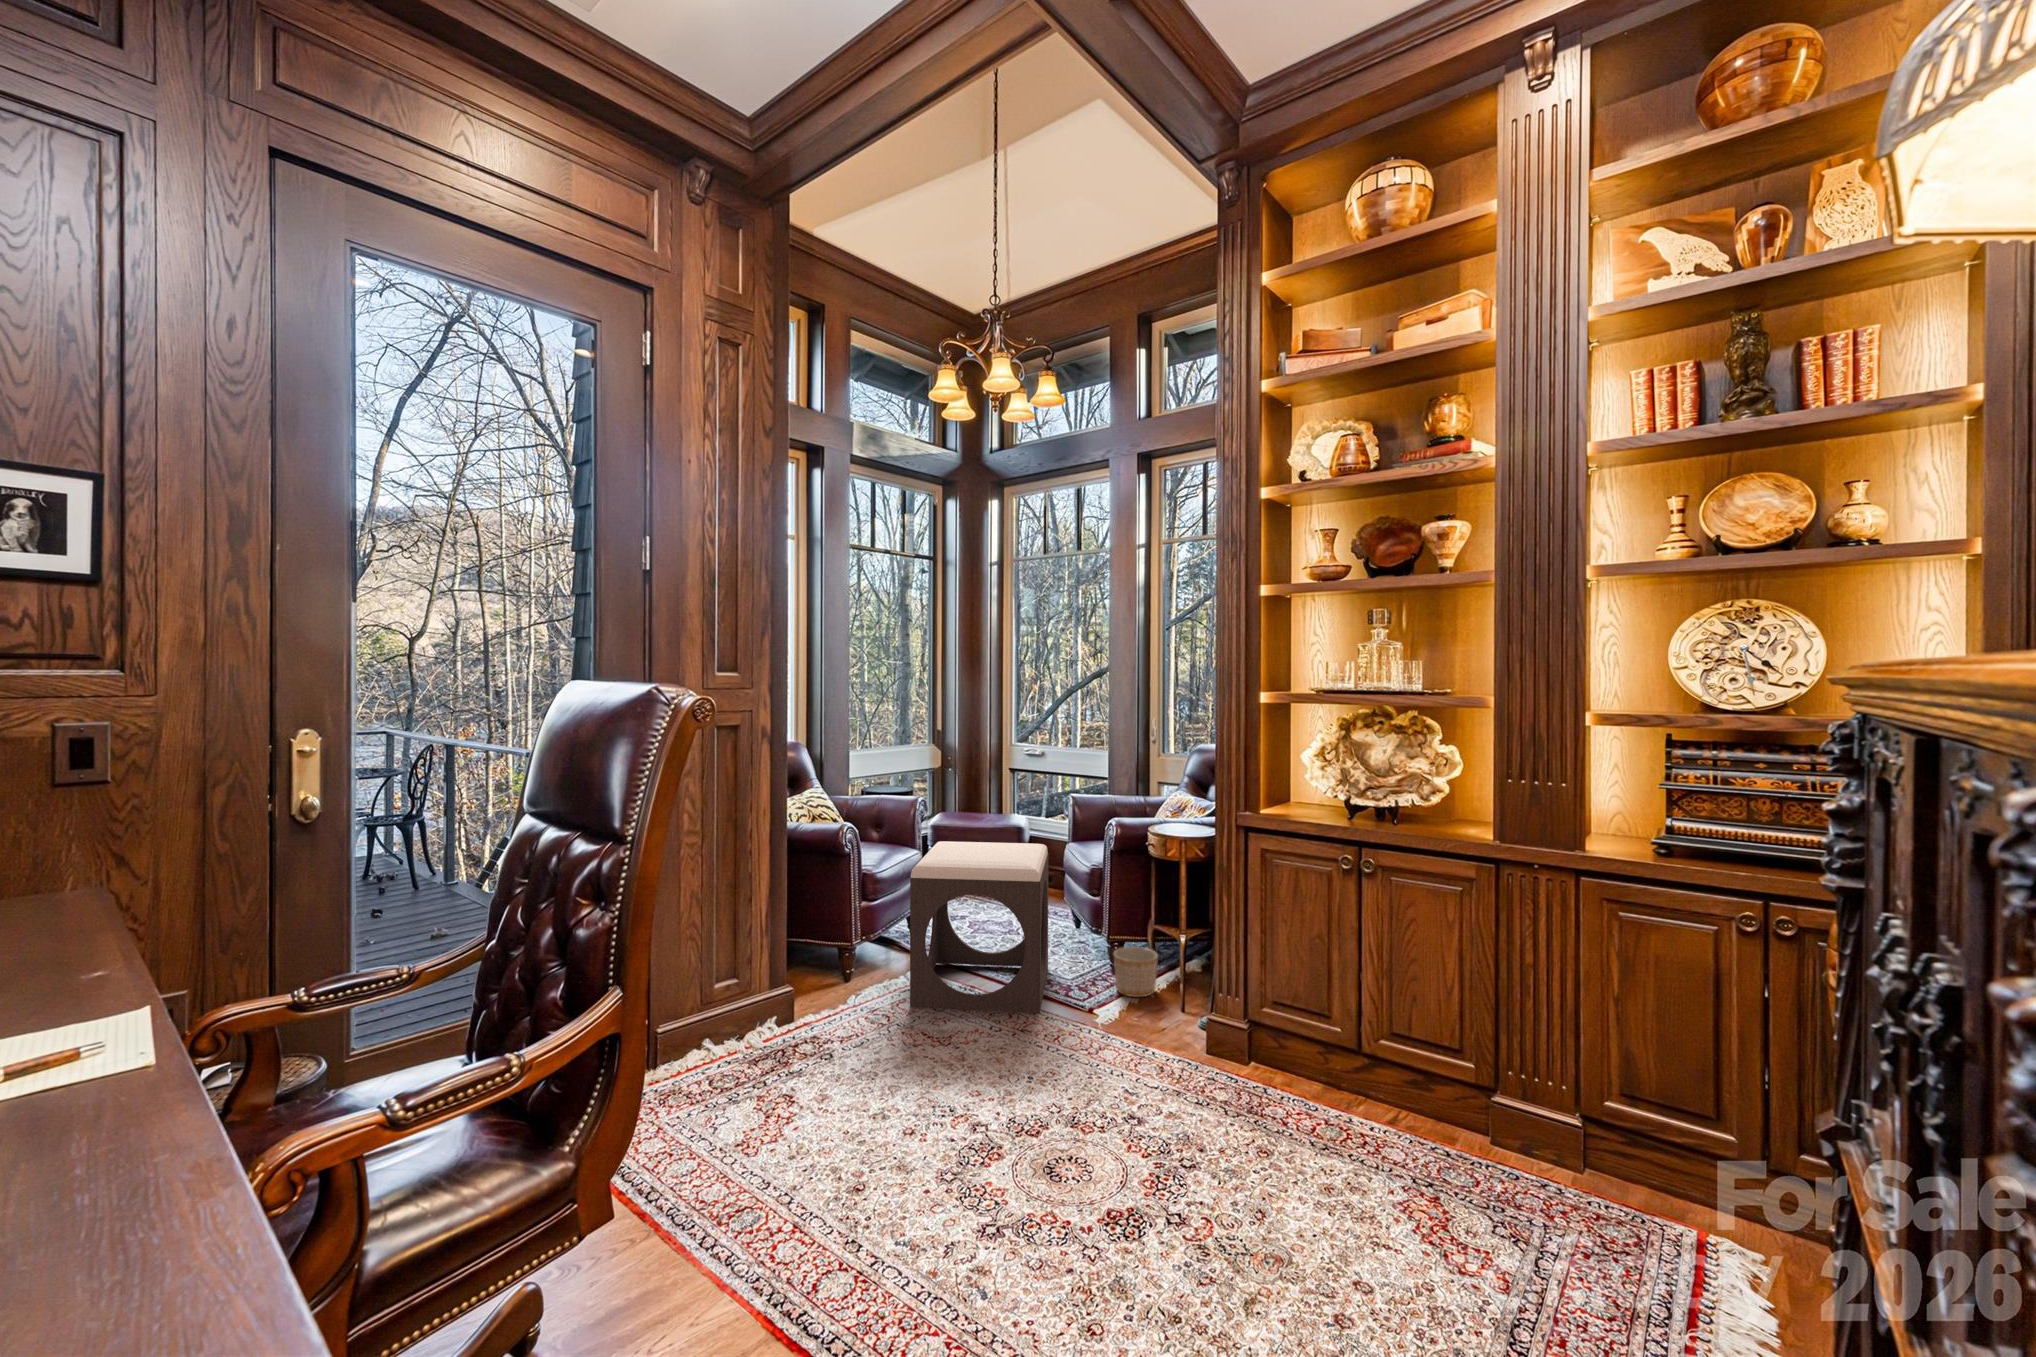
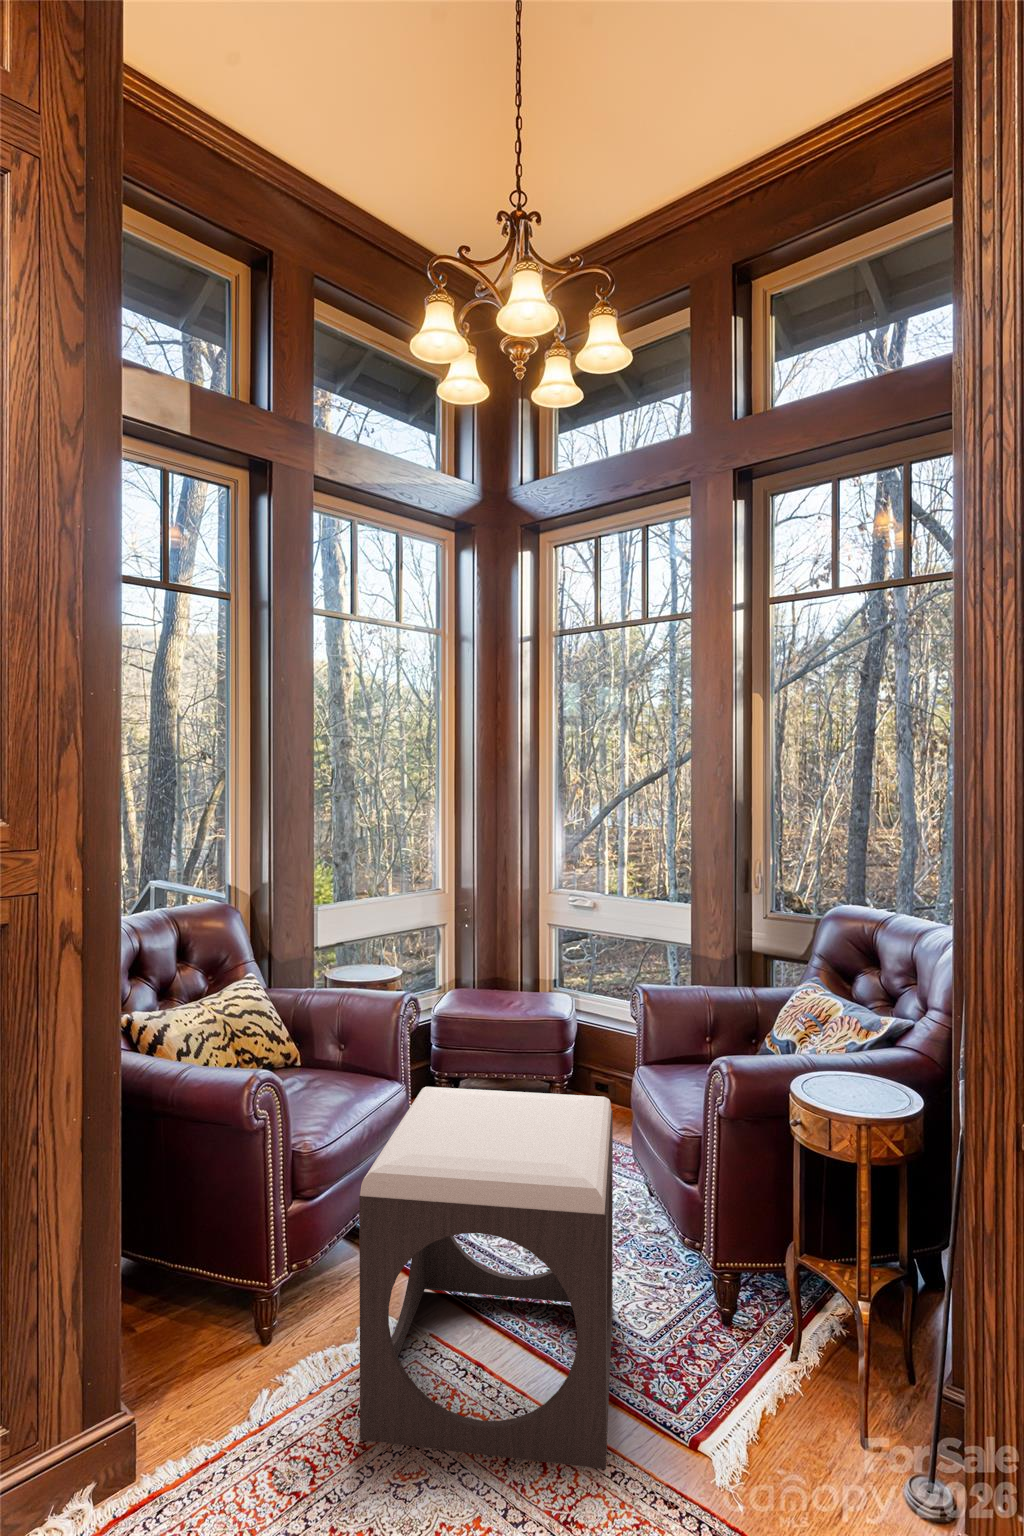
planter: present [1114,947,1158,997] -> none [736,1295,820,1412]

